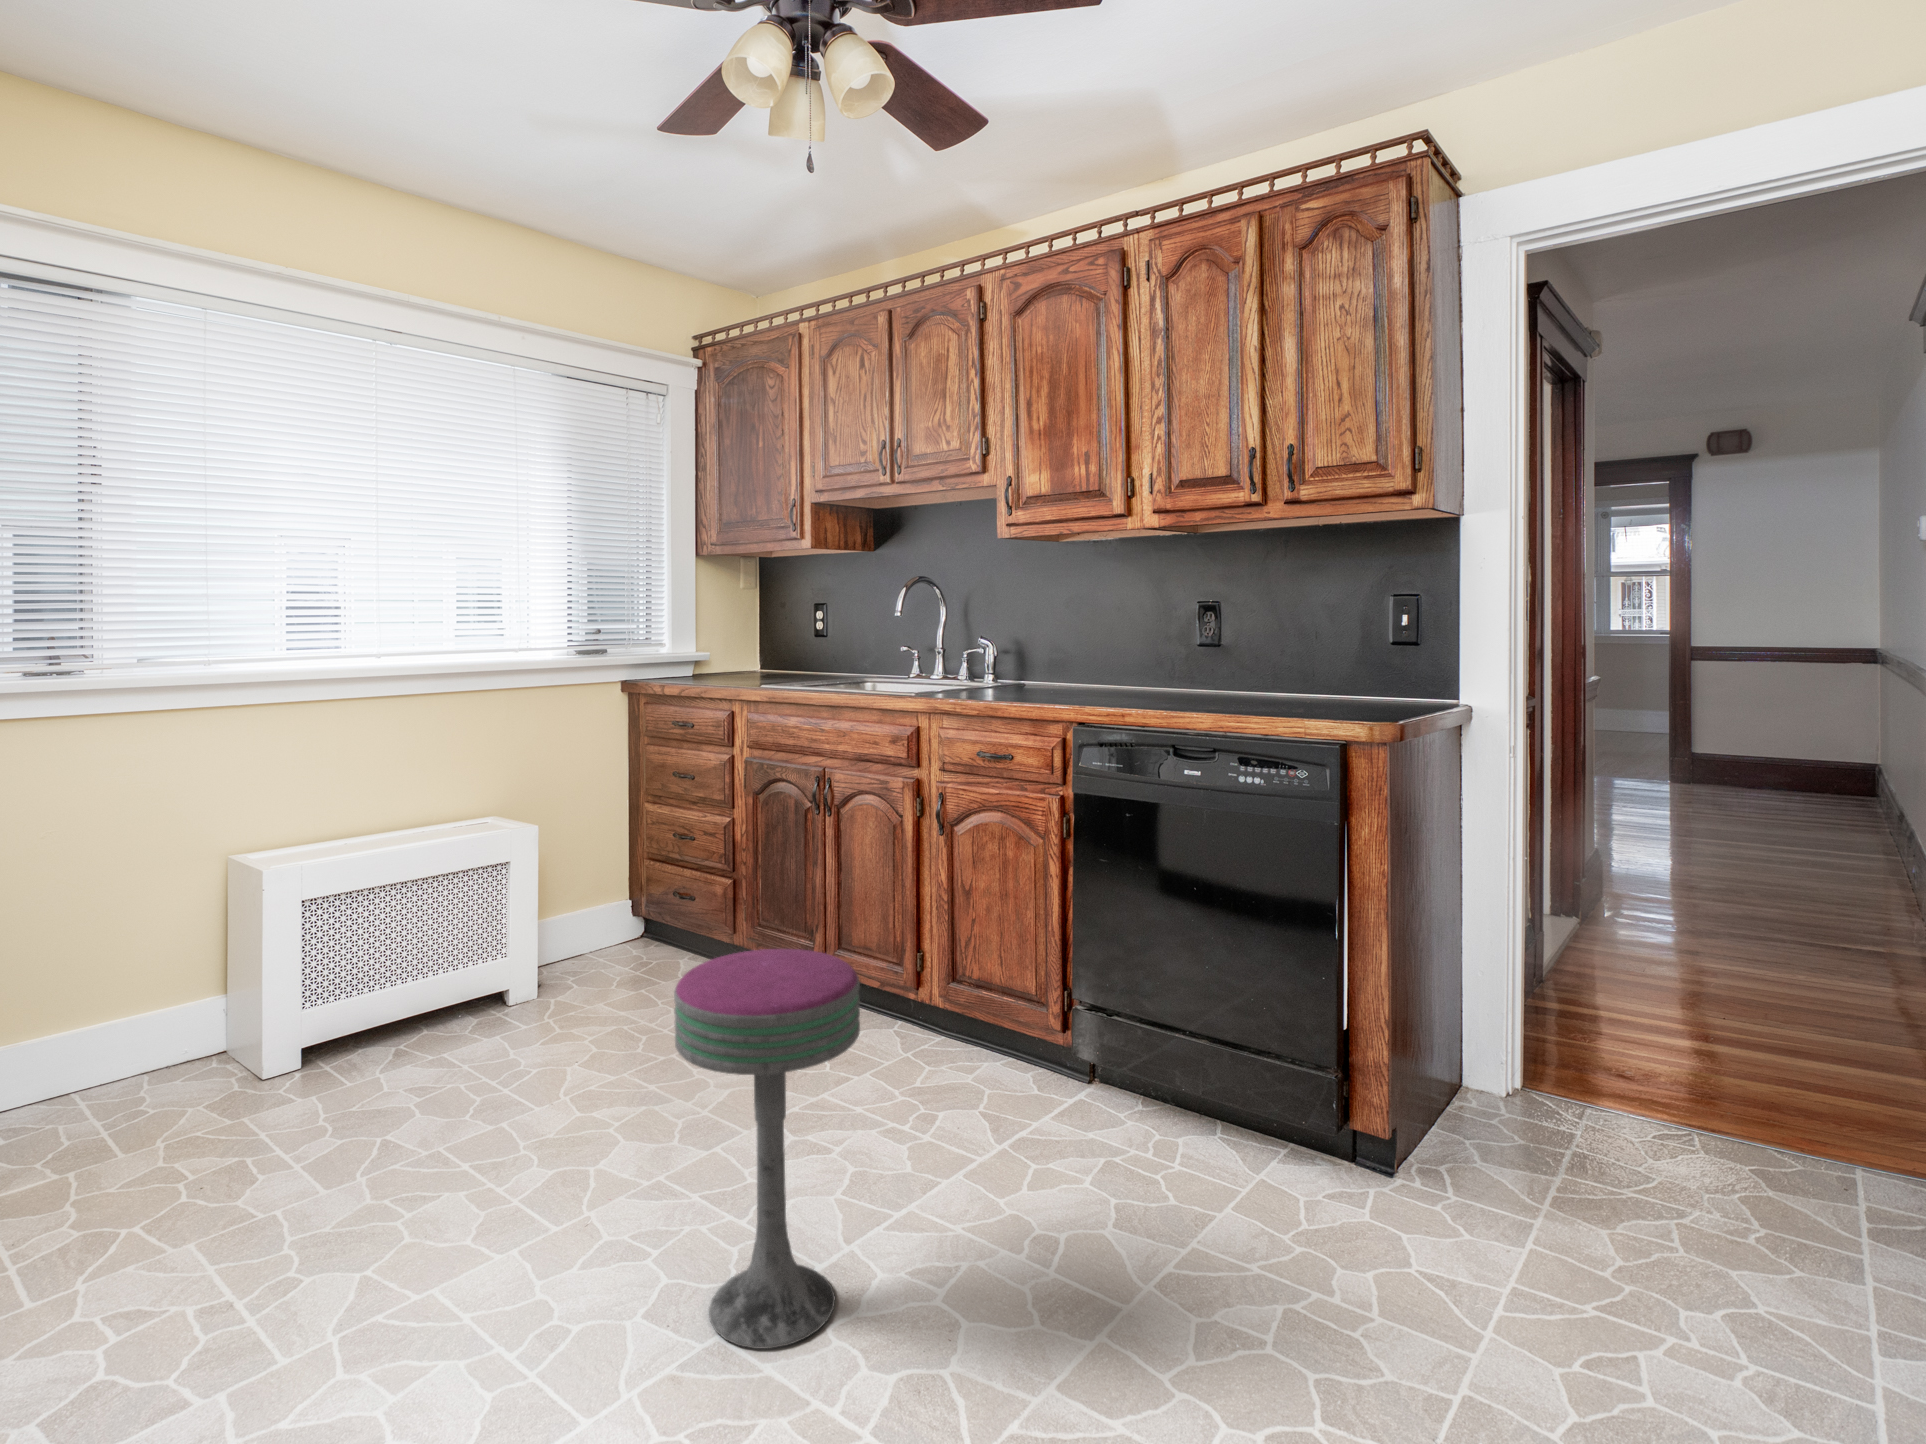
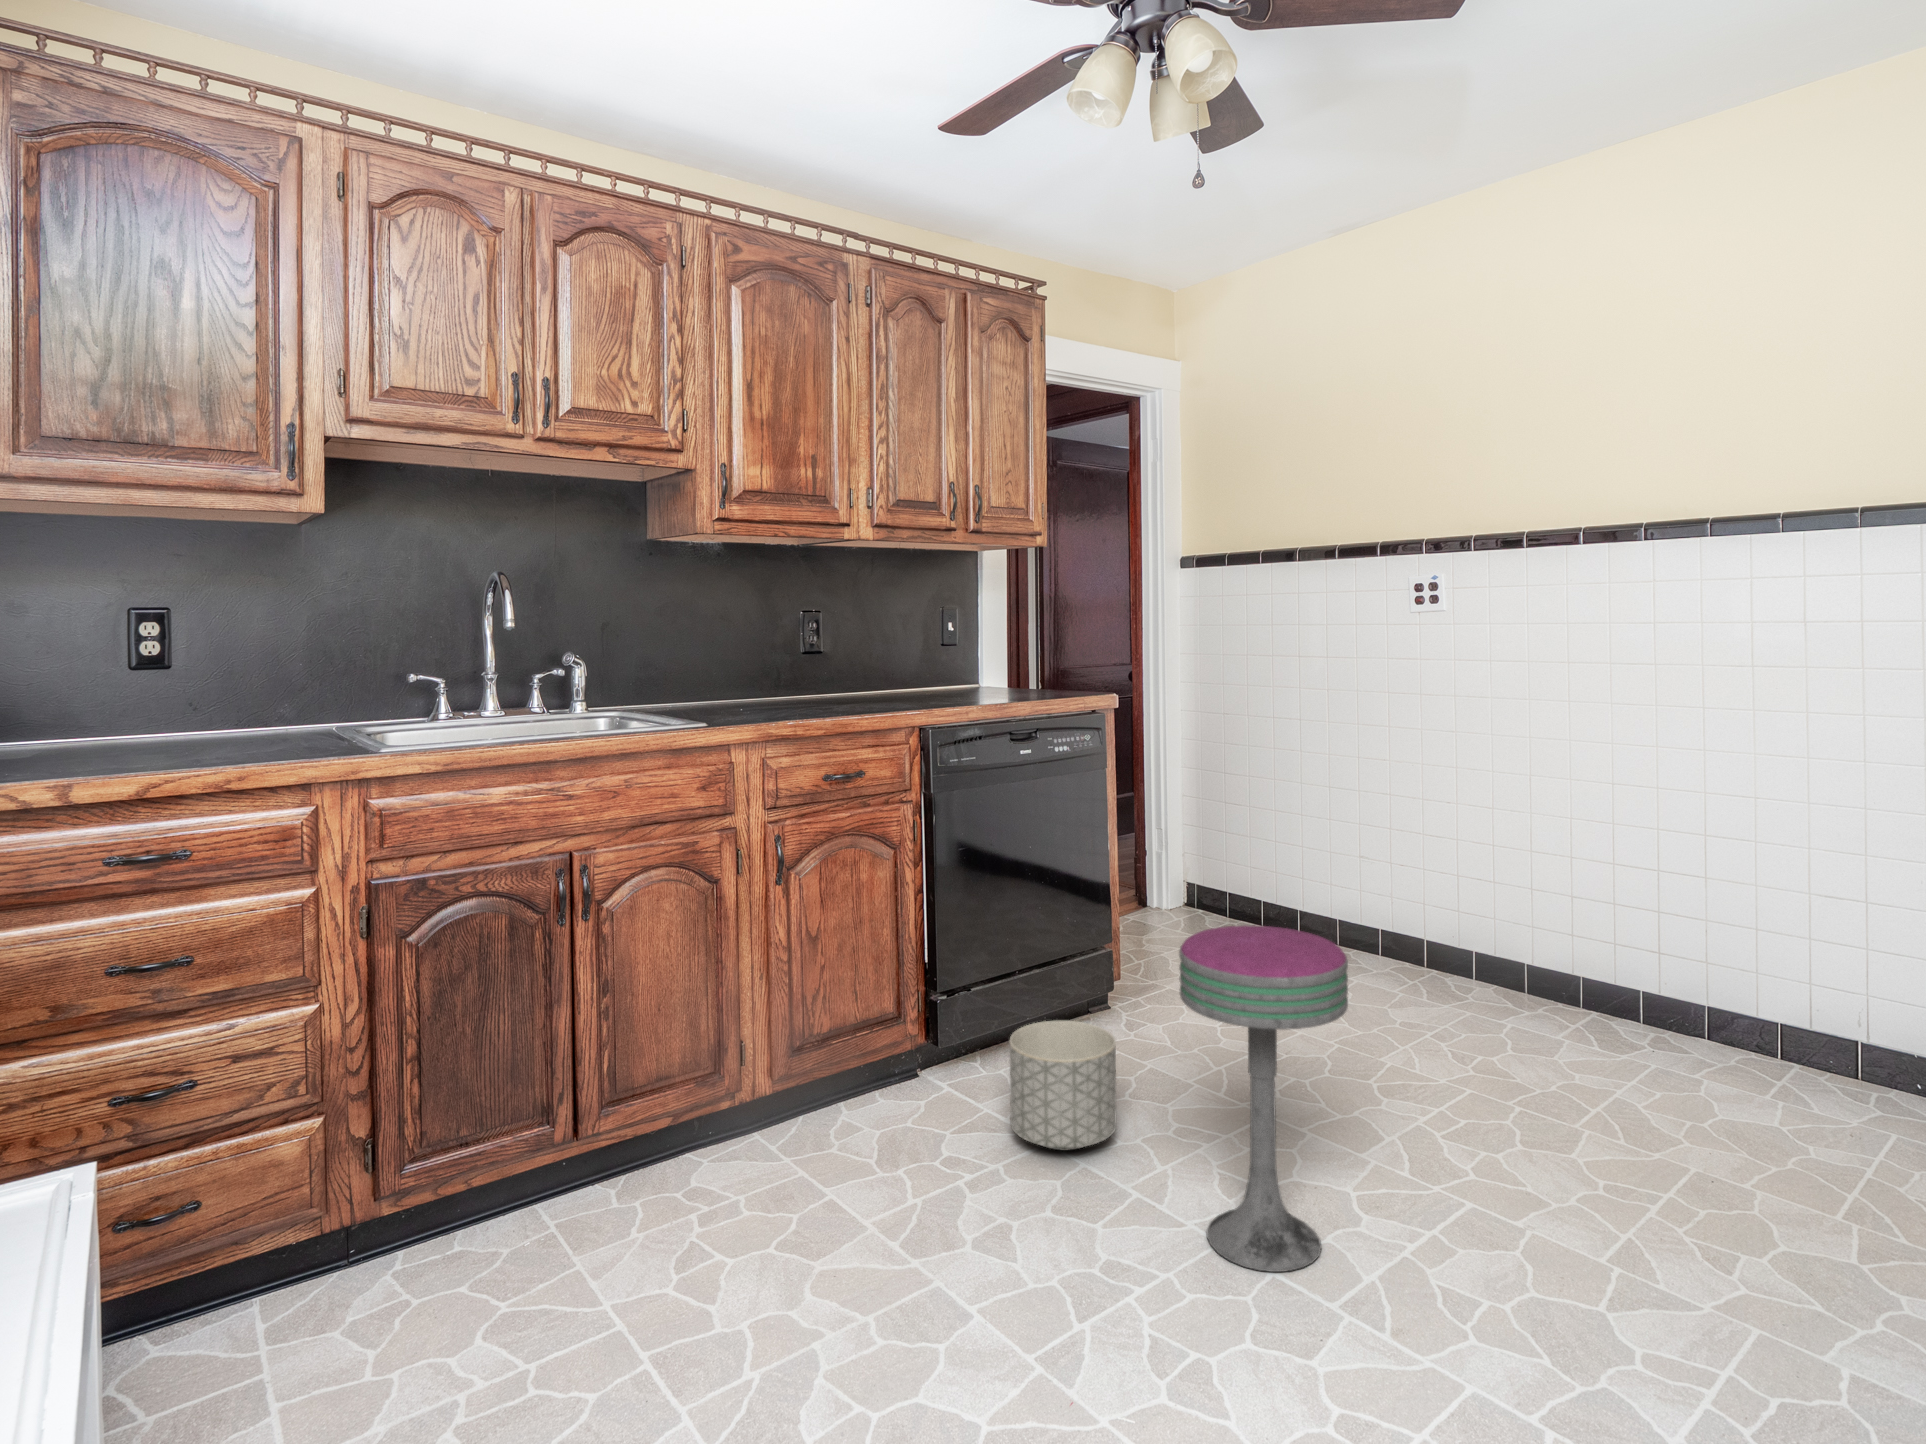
planter: none [908,1039,1023,1184] -> present [1010,1020,1116,1151]

